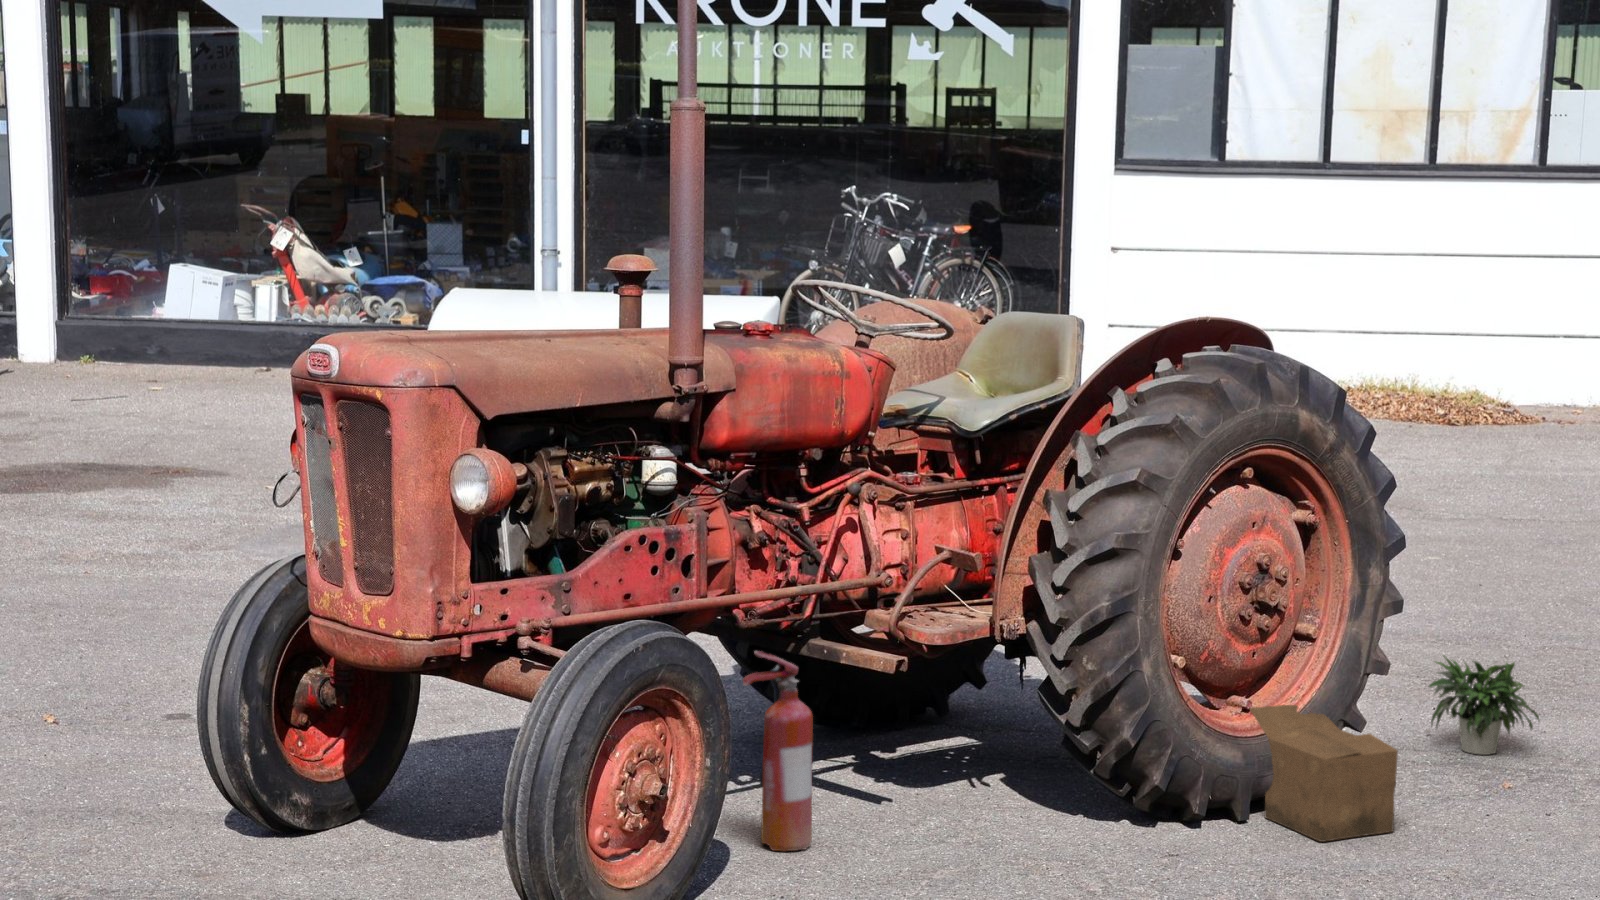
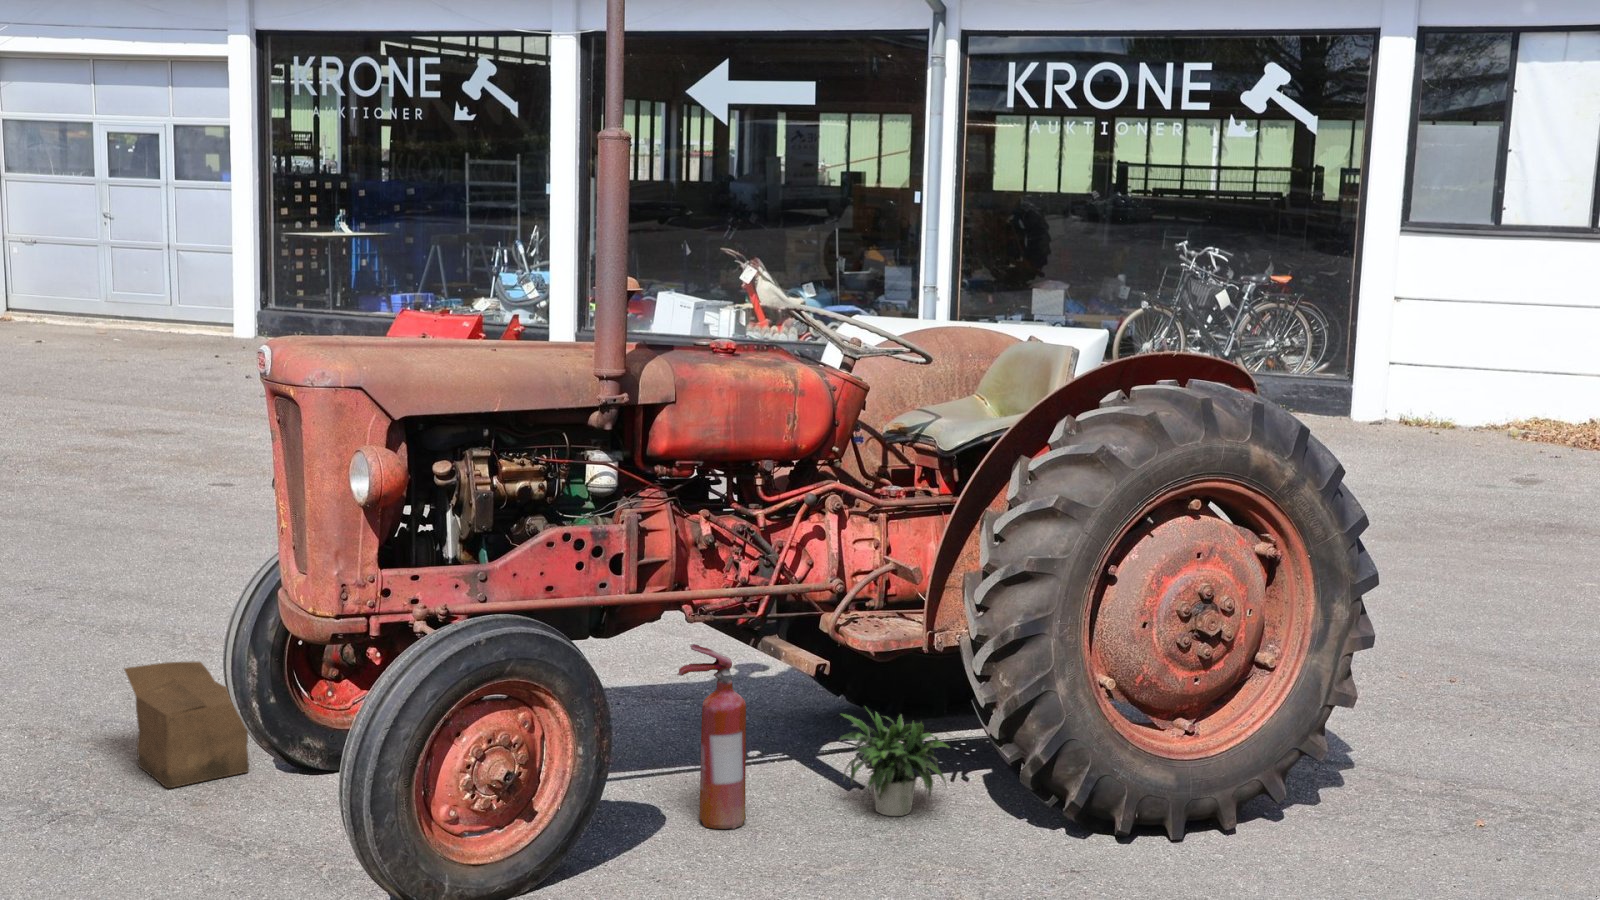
potted plant: present [1389,657,1539,755] -> present [817,706,949,816]
cardboard box: present [1250,705,1398,842] -> present [124,662,249,788]

